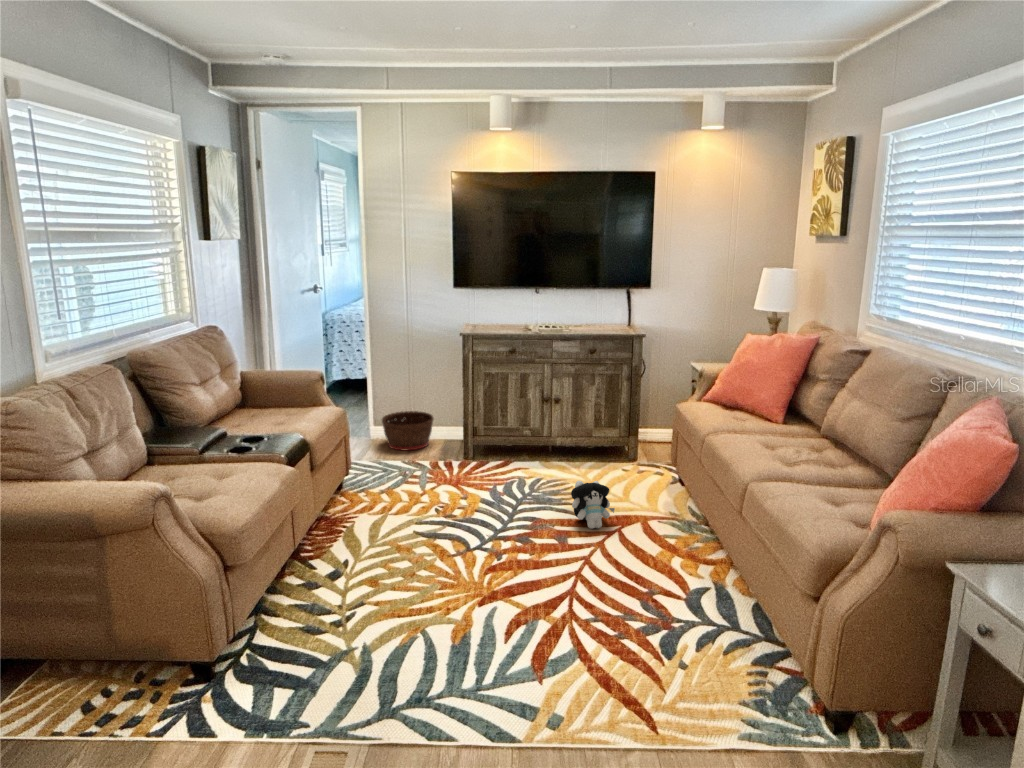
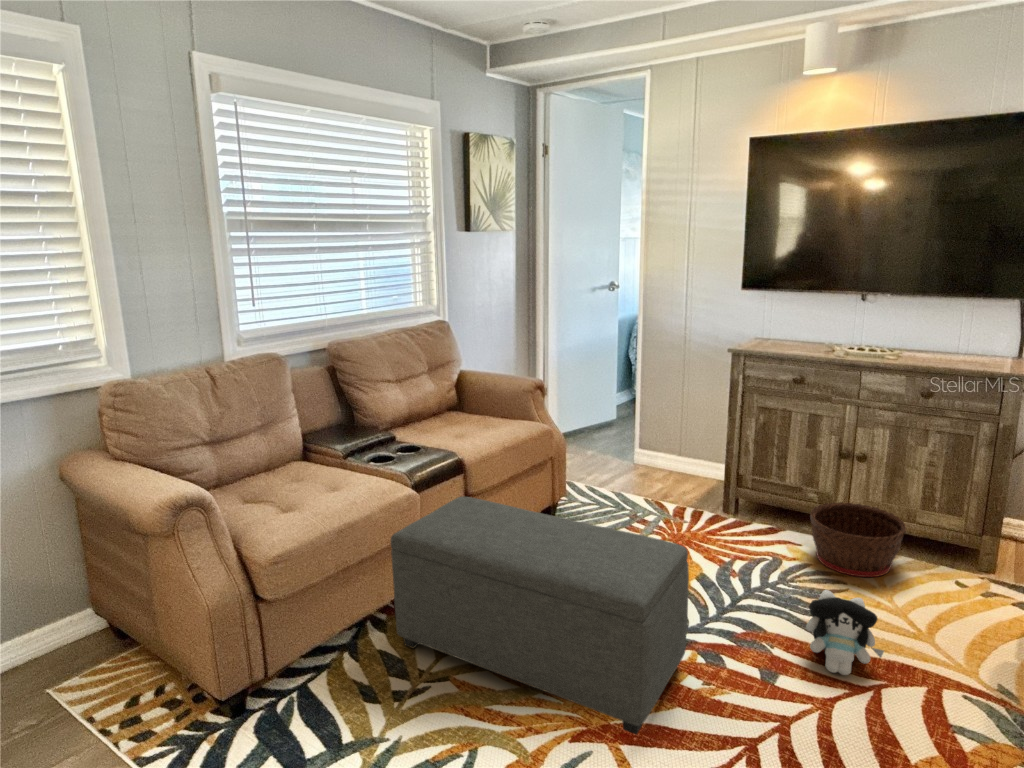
basket: present [382,411,433,451] -> present [810,502,906,577]
ottoman: none [294,465,520,598] -> present [390,496,689,735]

